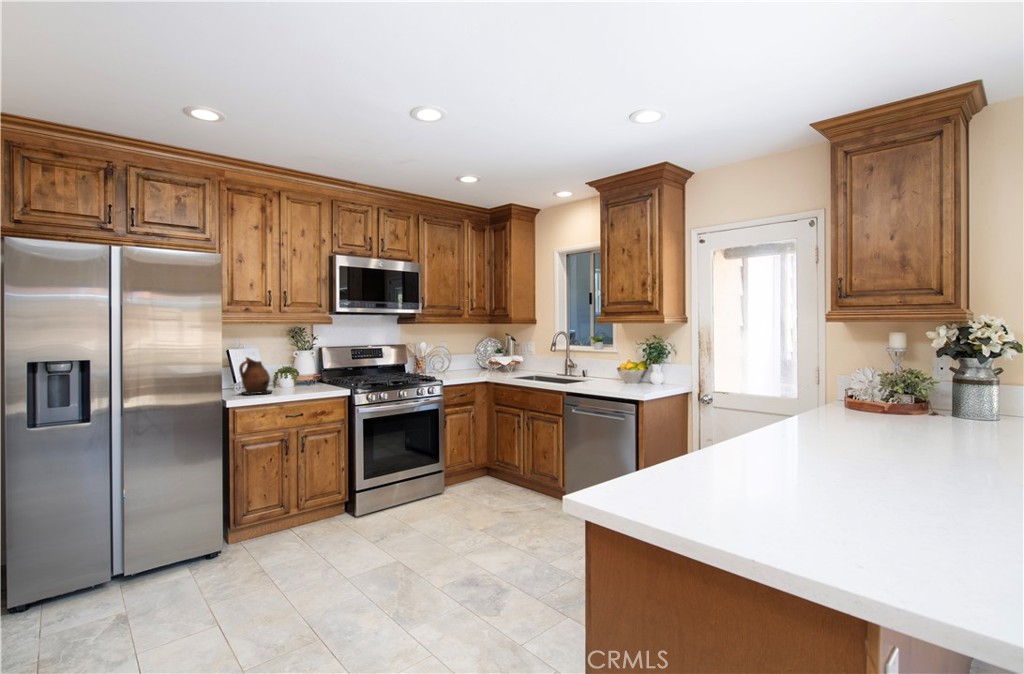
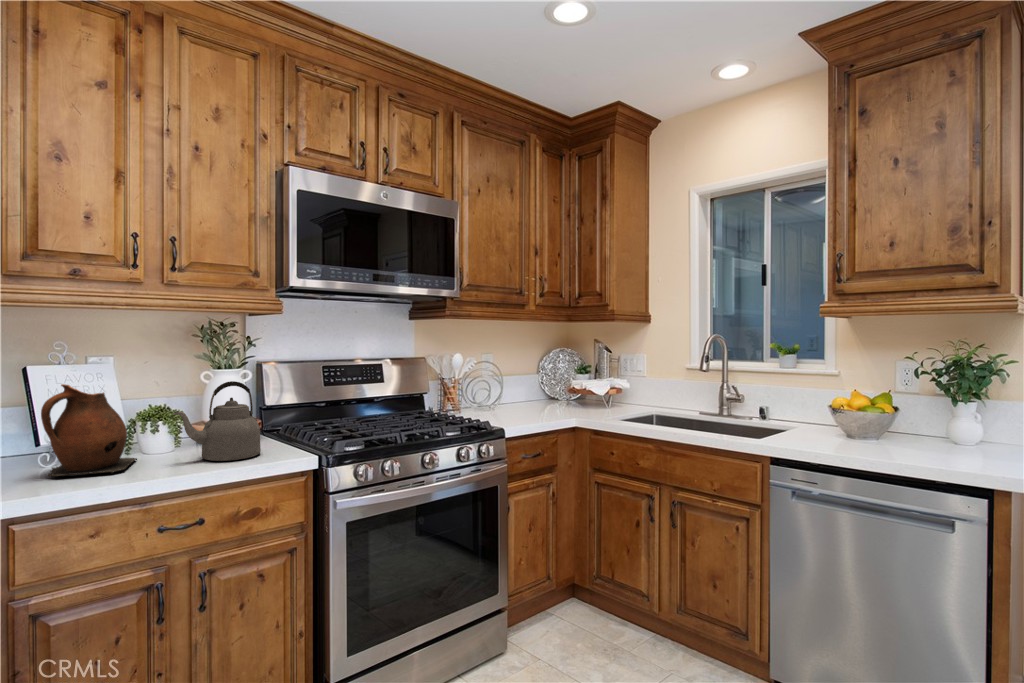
kettle: none [289,356,325,391] -> present [173,381,261,461]

